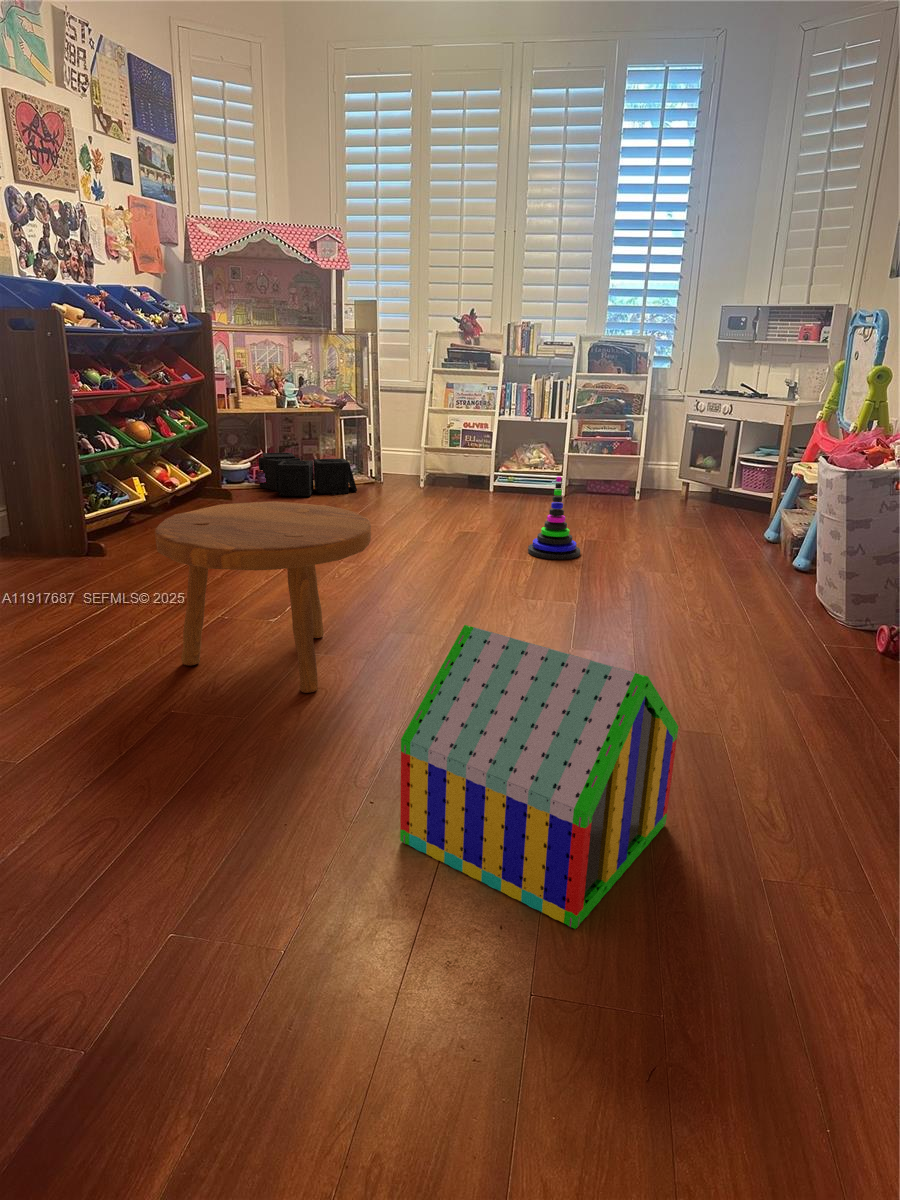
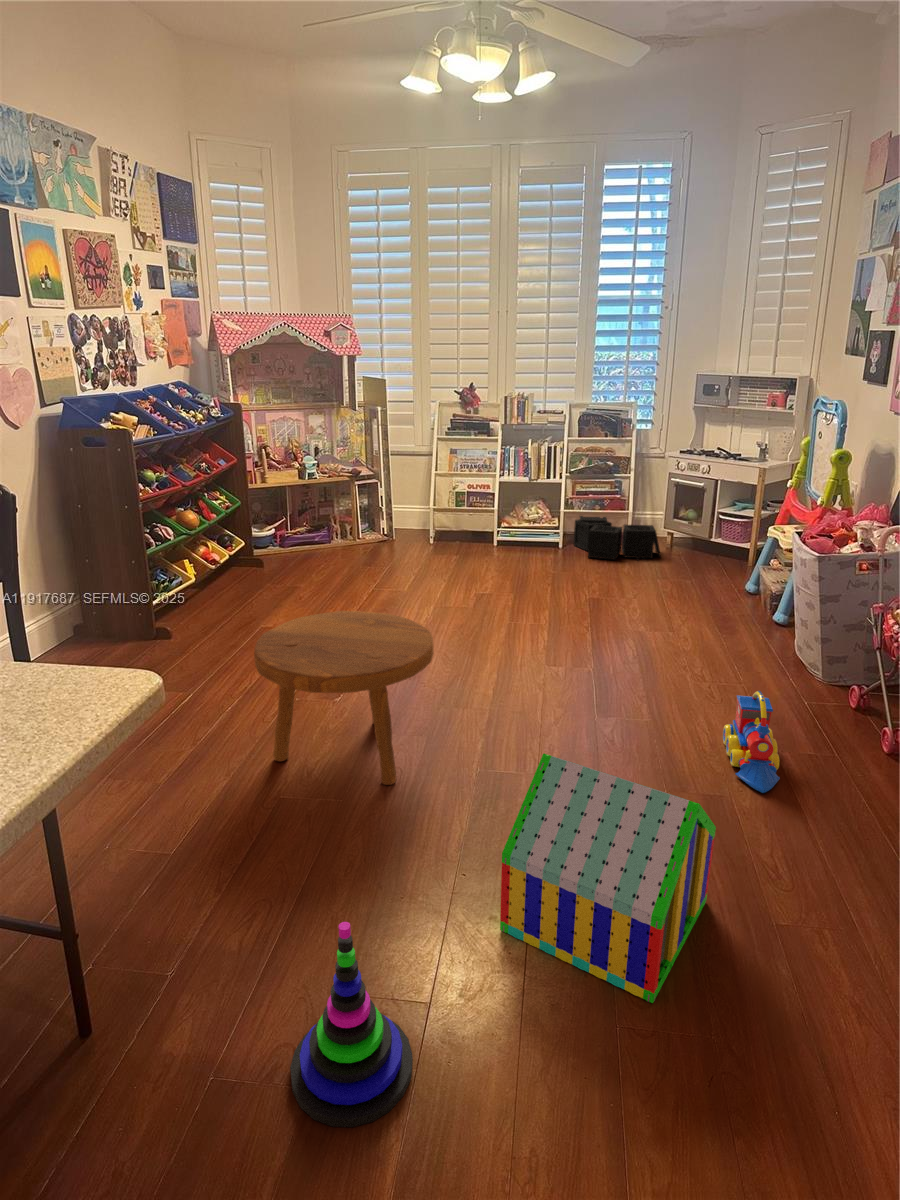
storage bin: present [258,452,357,496] -> present [574,516,661,560]
stacking toy: present [528,476,580,560] -> present [290,922,413,1127]
toy train: none [715,603,779,719] -> present [723,691,780,793]

